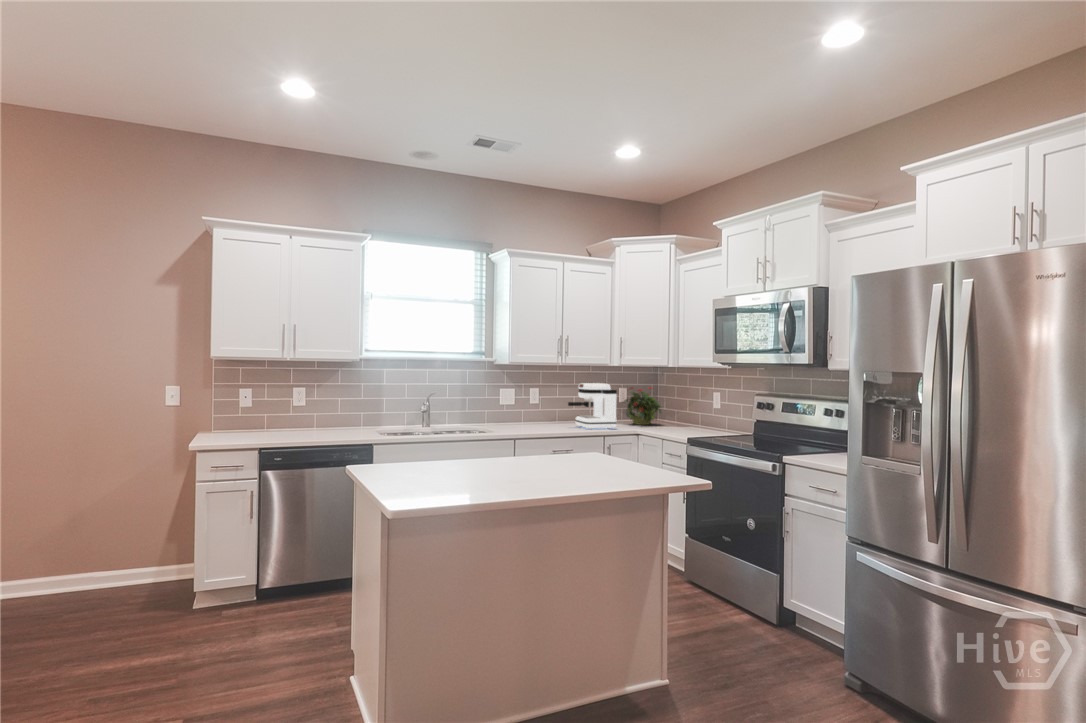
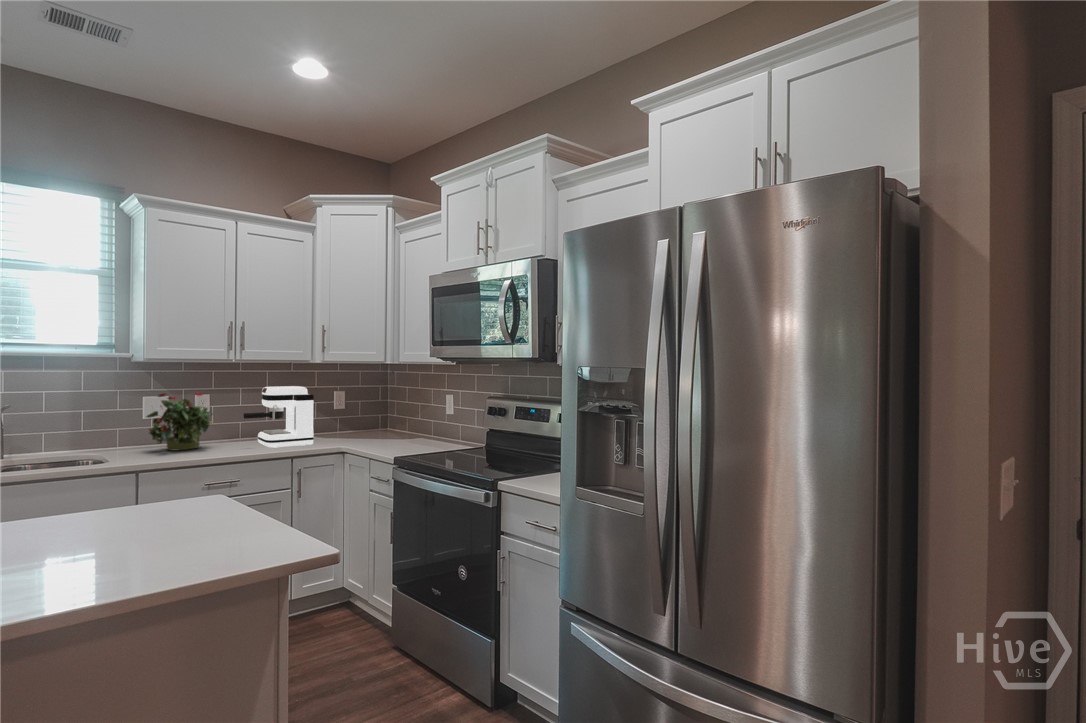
potted plant: present [624,387,661,425] -> present [147,393,214,450]

